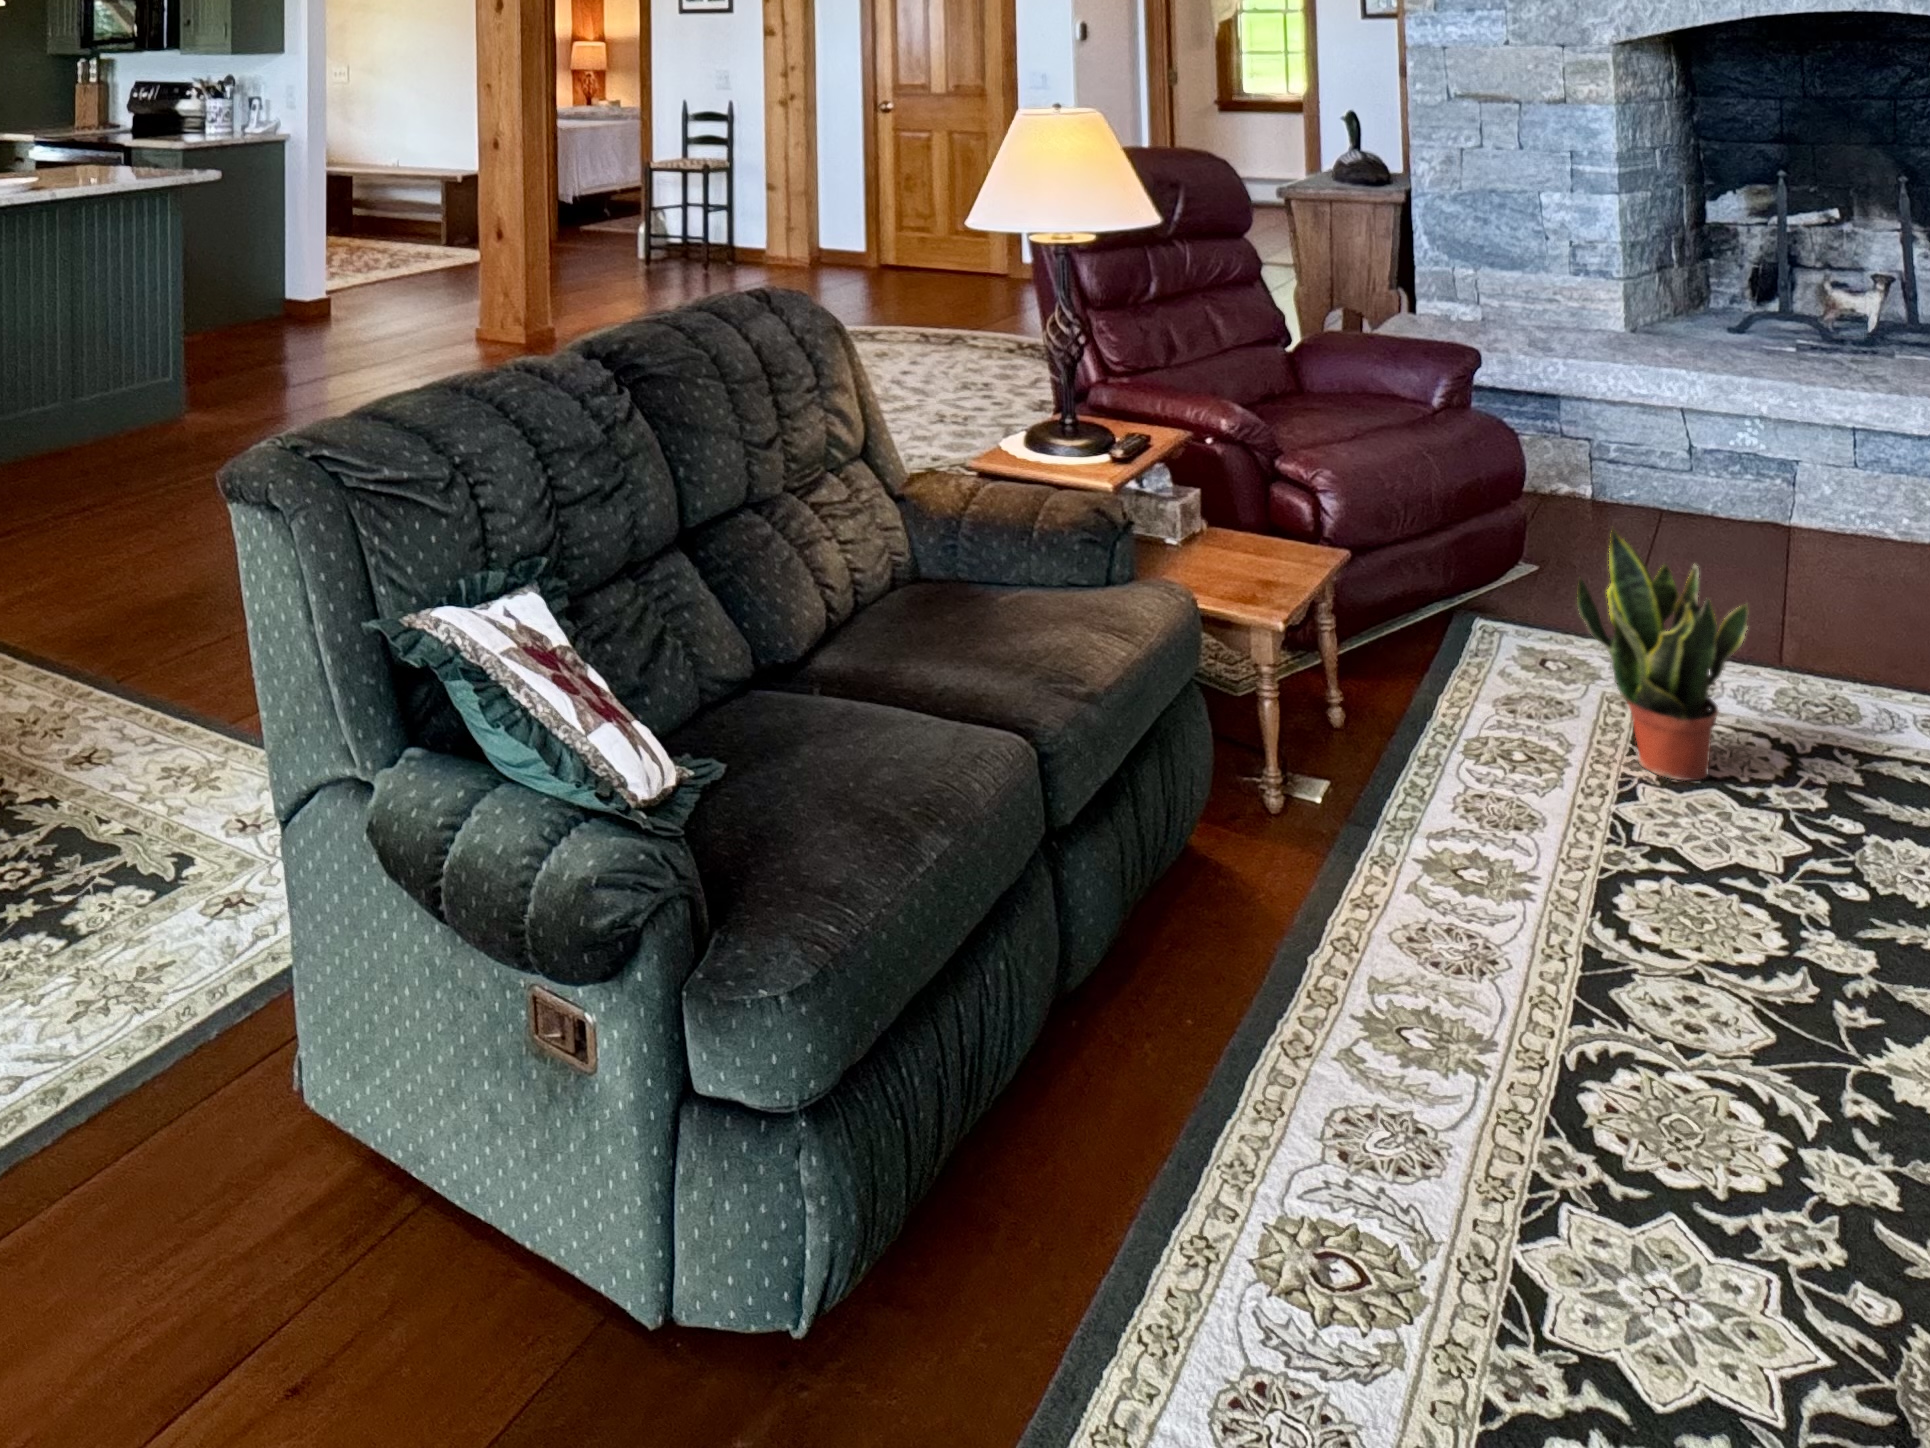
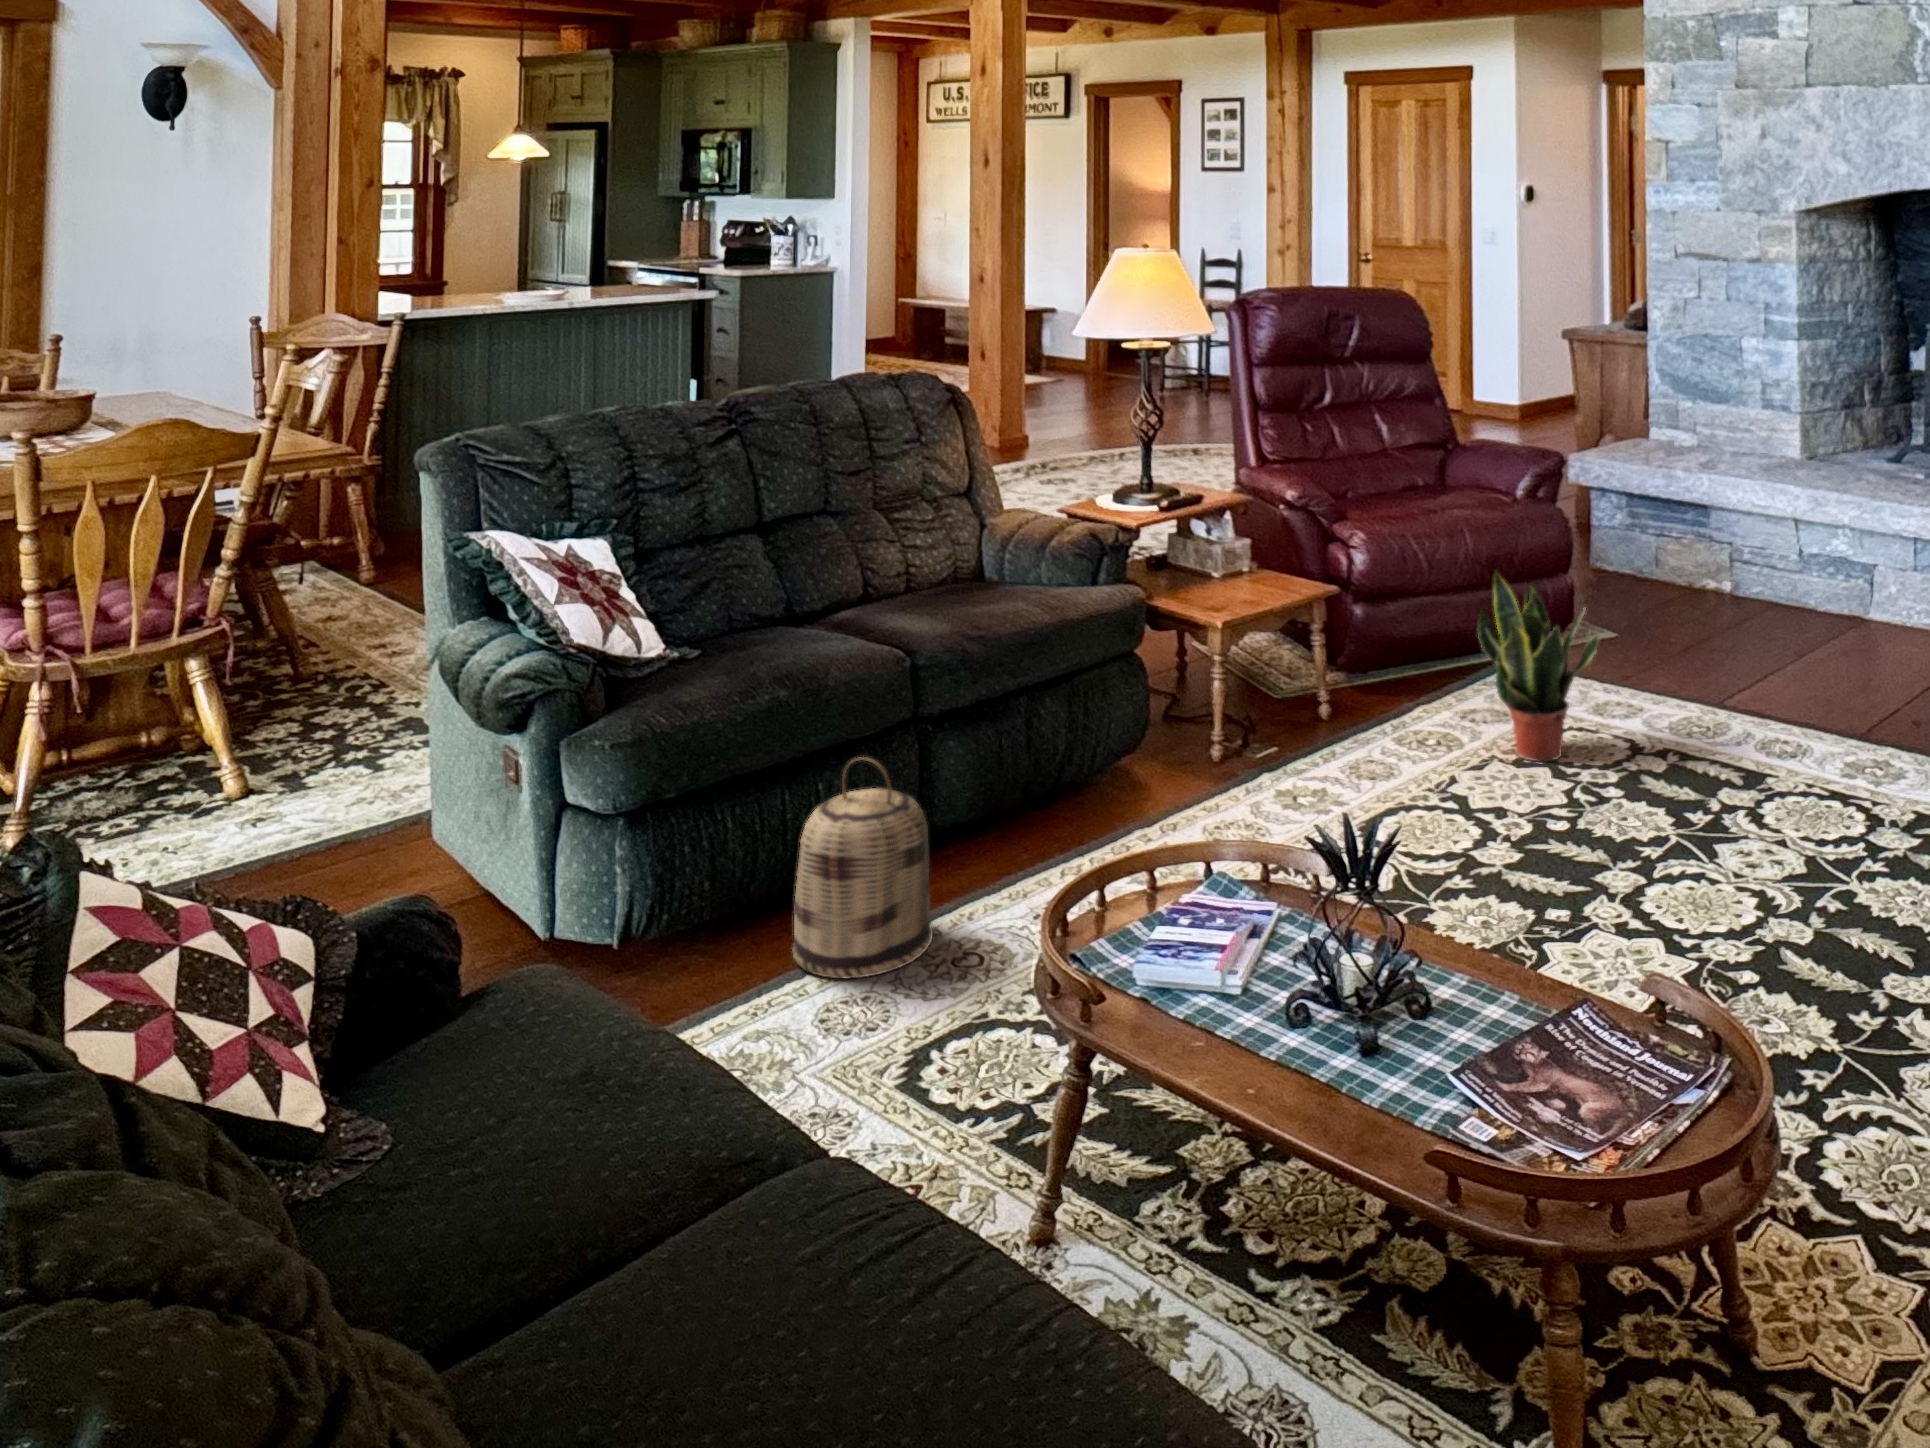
basket: none [1036,960,1263,1358] -> present [792,757,933,978]

